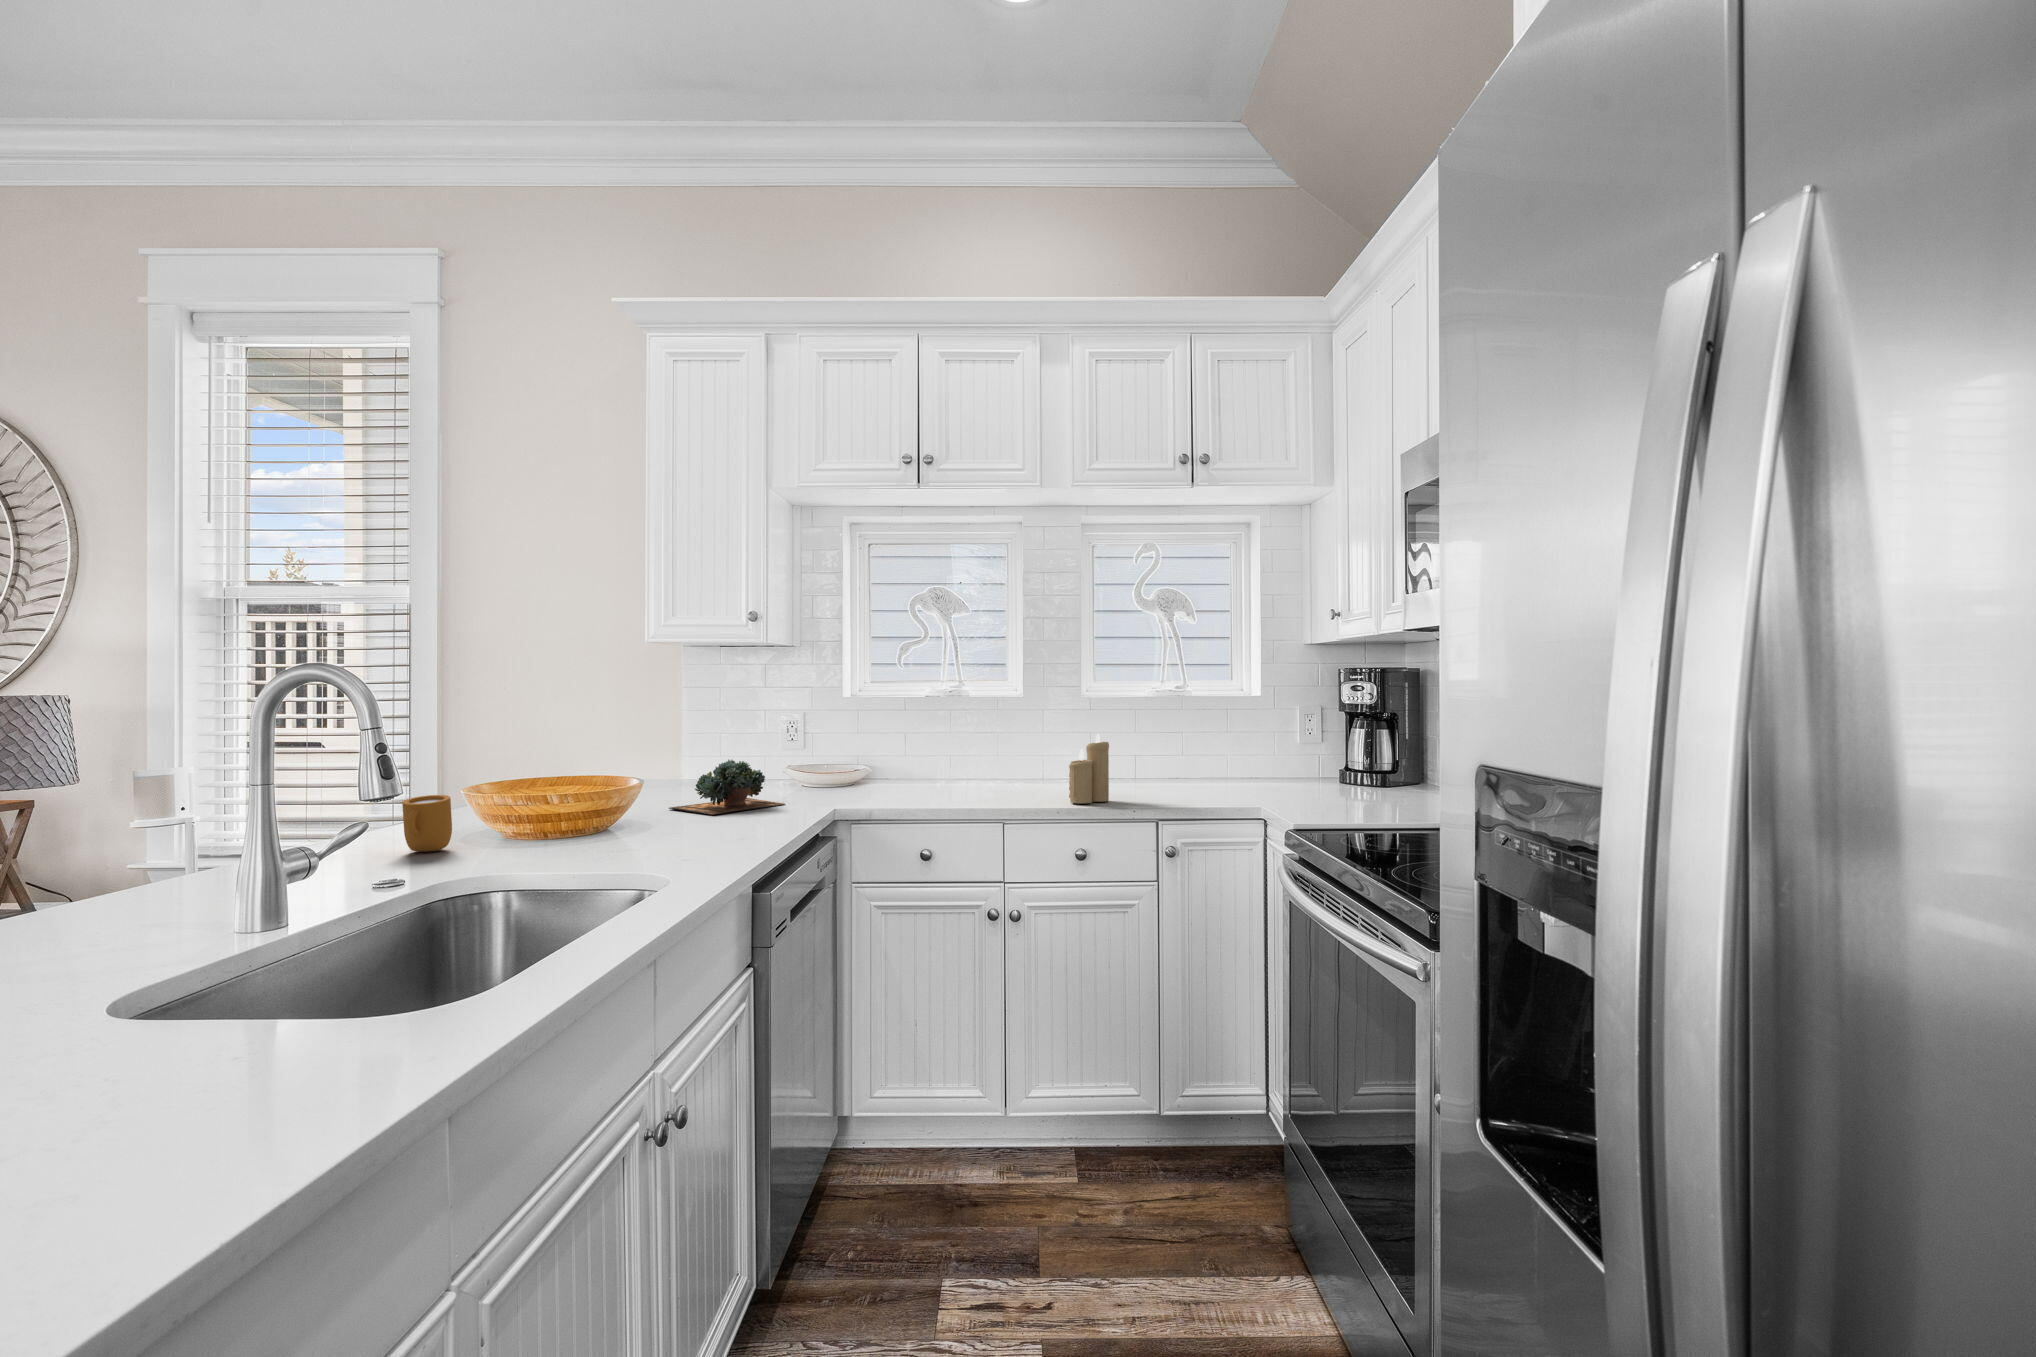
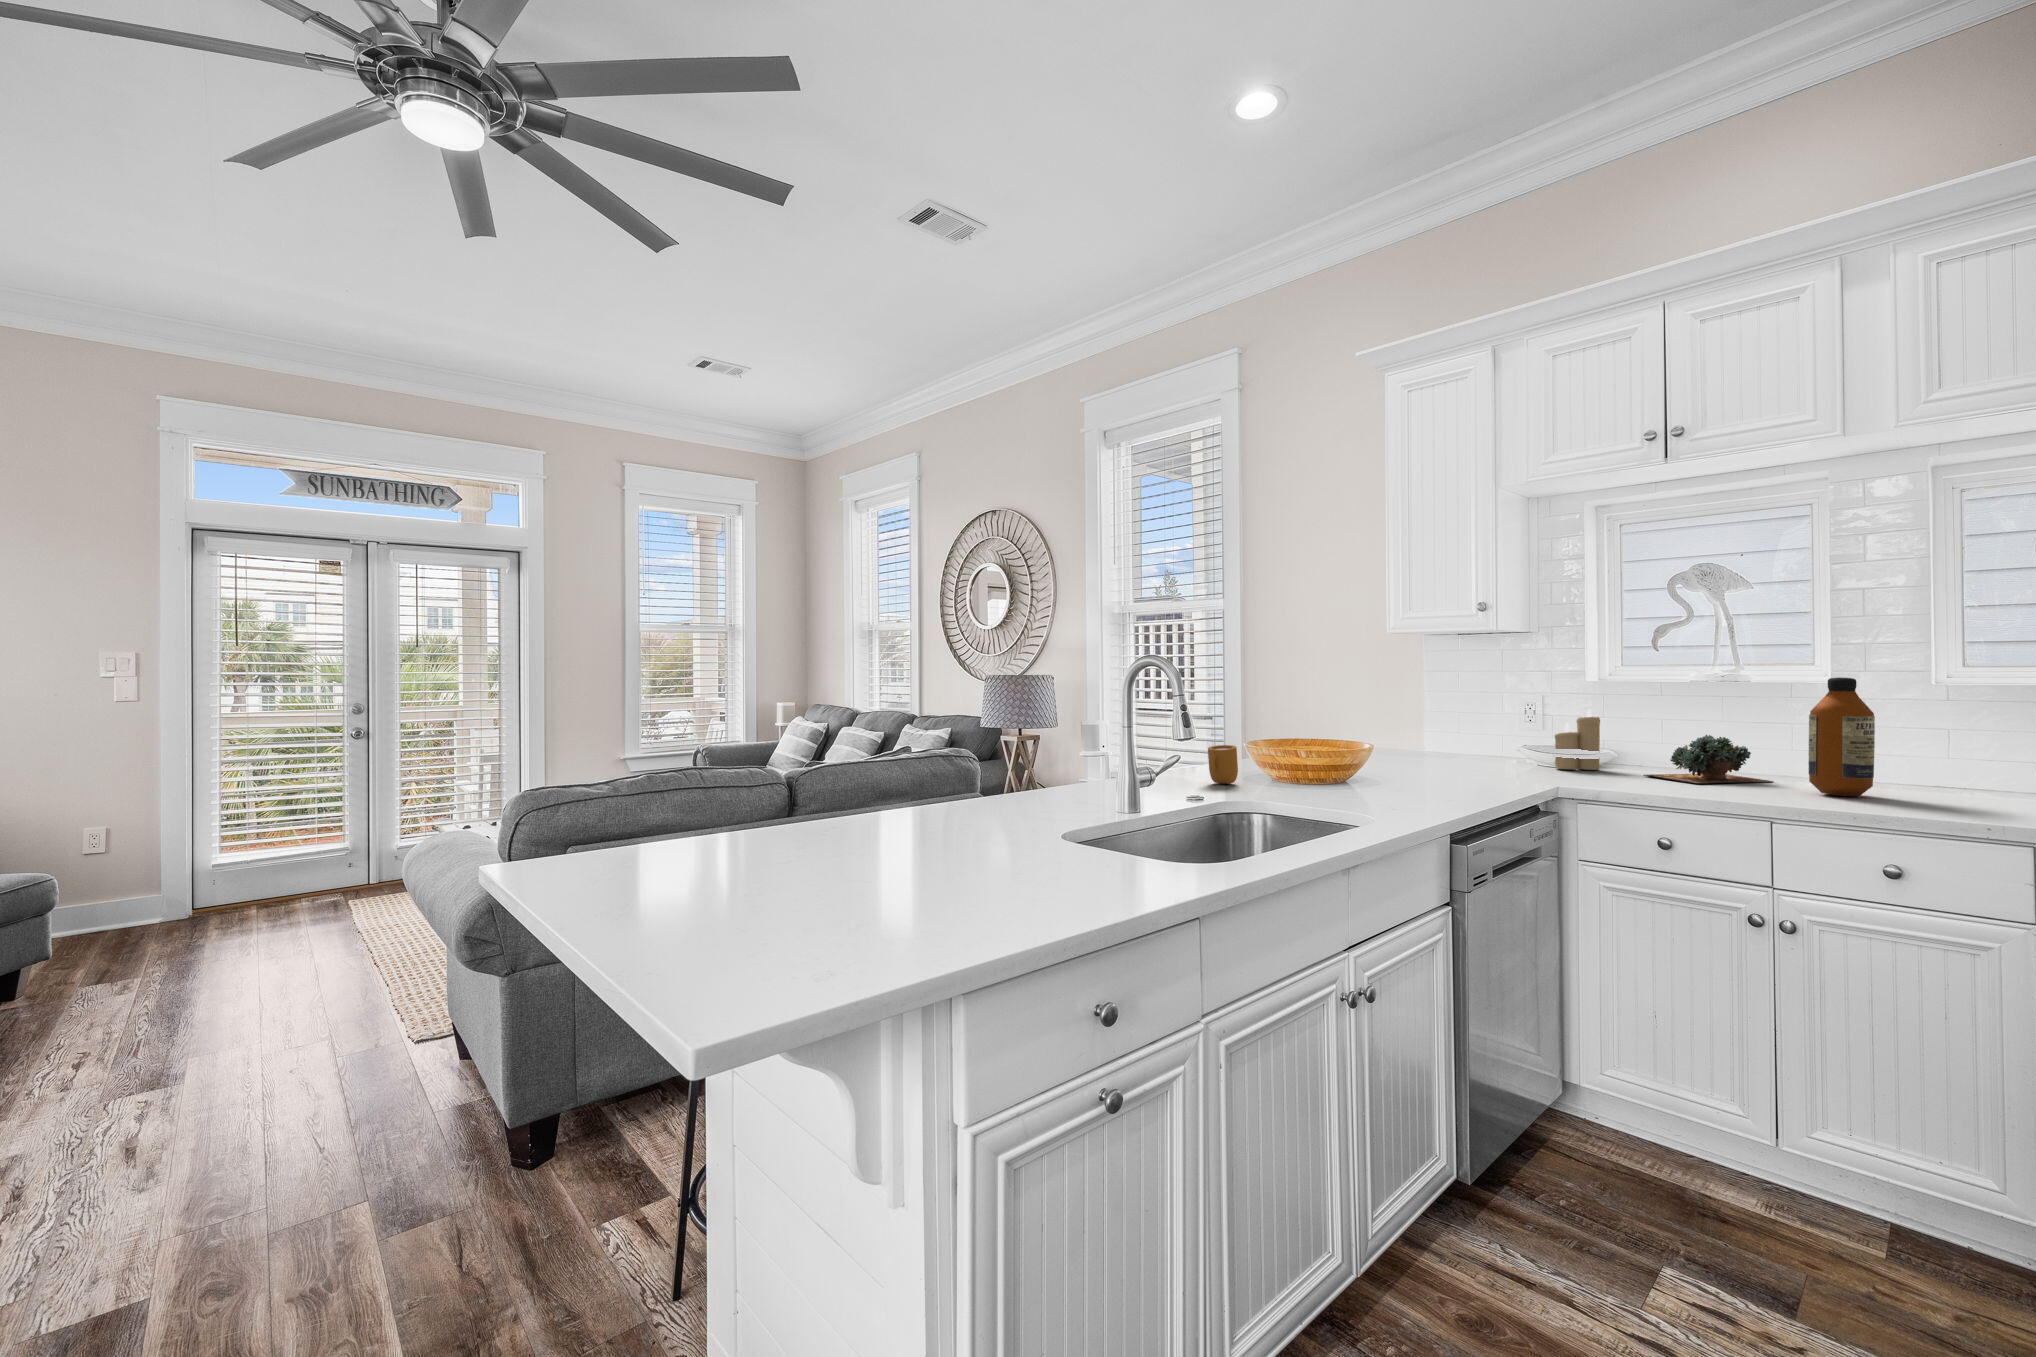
bottle: none [1016,695,1057,795] -> present [1809,677,1875,796]
candle: present [1069,734,1109,804] -> present [1554,710,1600,770]
succulent plant: present [669,760,784,815] -> present [1643,735,1773,784]

